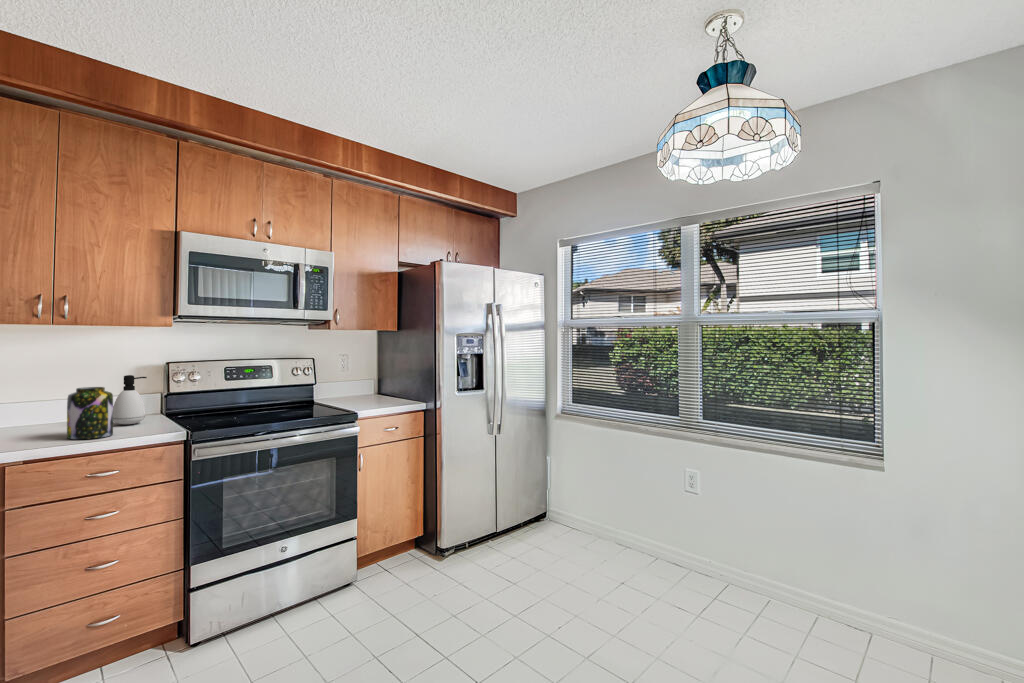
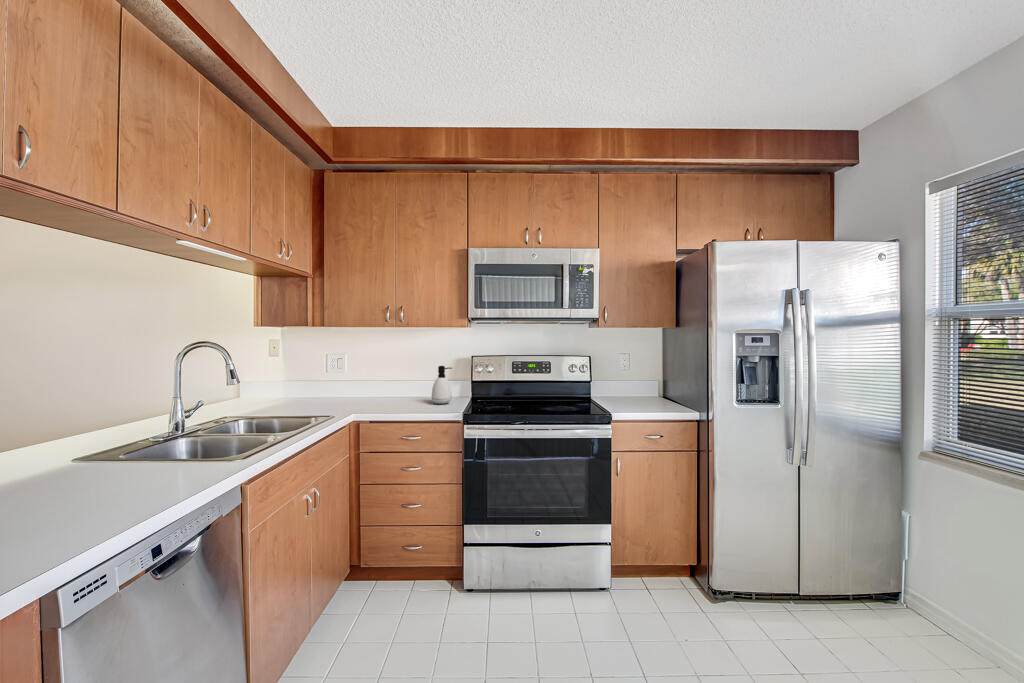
jar: present [67,387,113,439] -> none [396,374,421,413]

